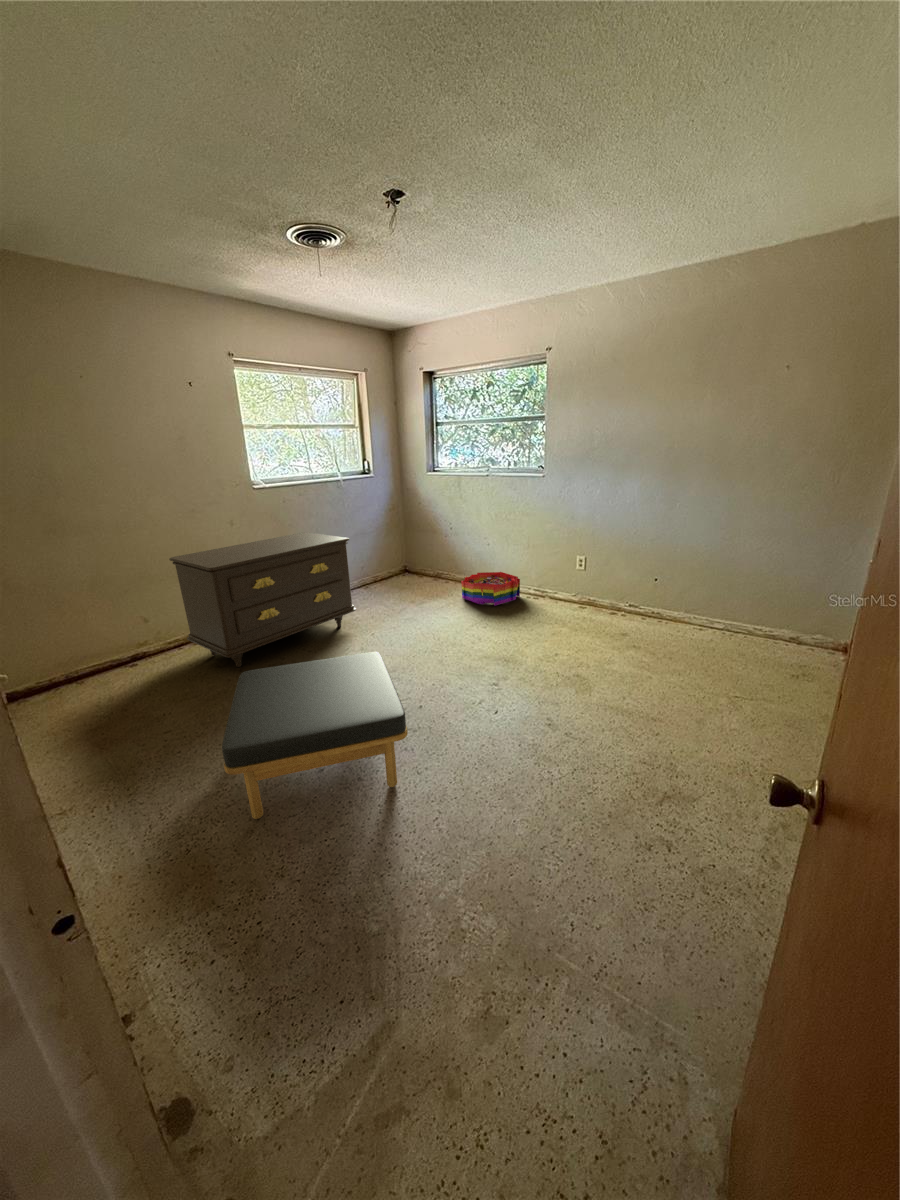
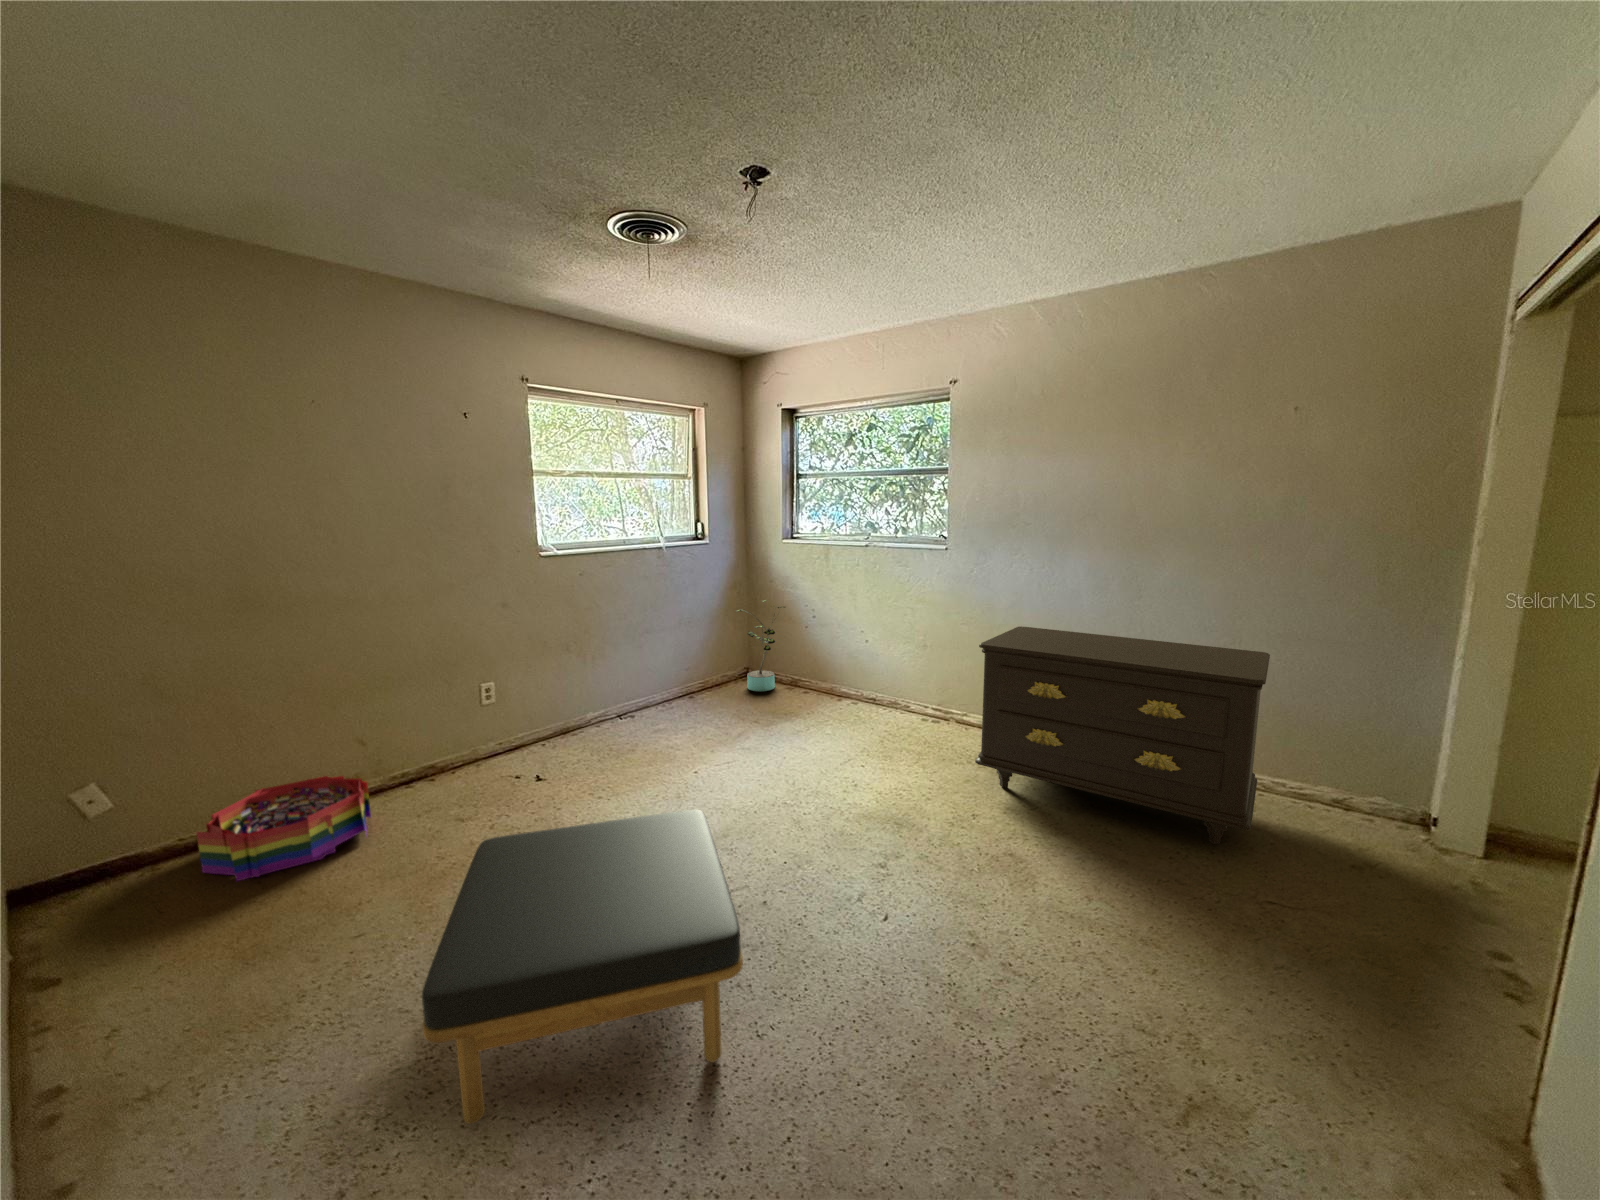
potted plant: none [395,517,431,582] -> present [735,600,785,691]
dresser: present [169,532,356,667] -> present [975,626,1270,844]
storage bin: present [461,572,520,605] -> present [197,776,371,881]

